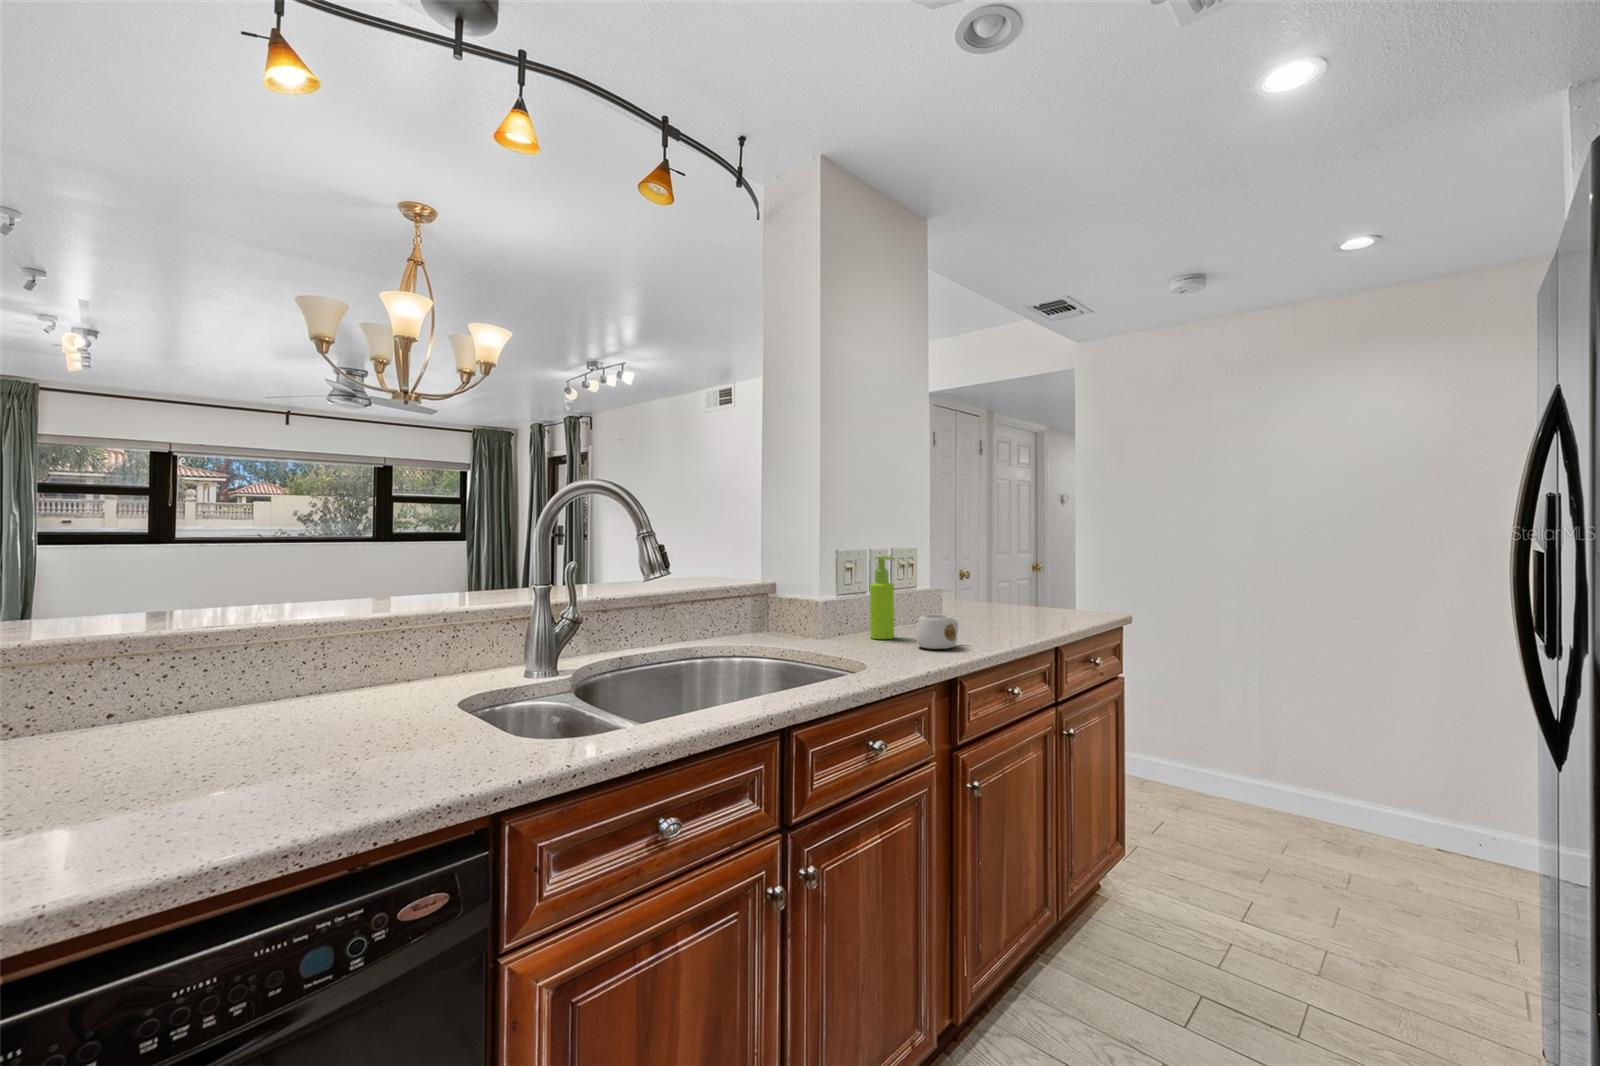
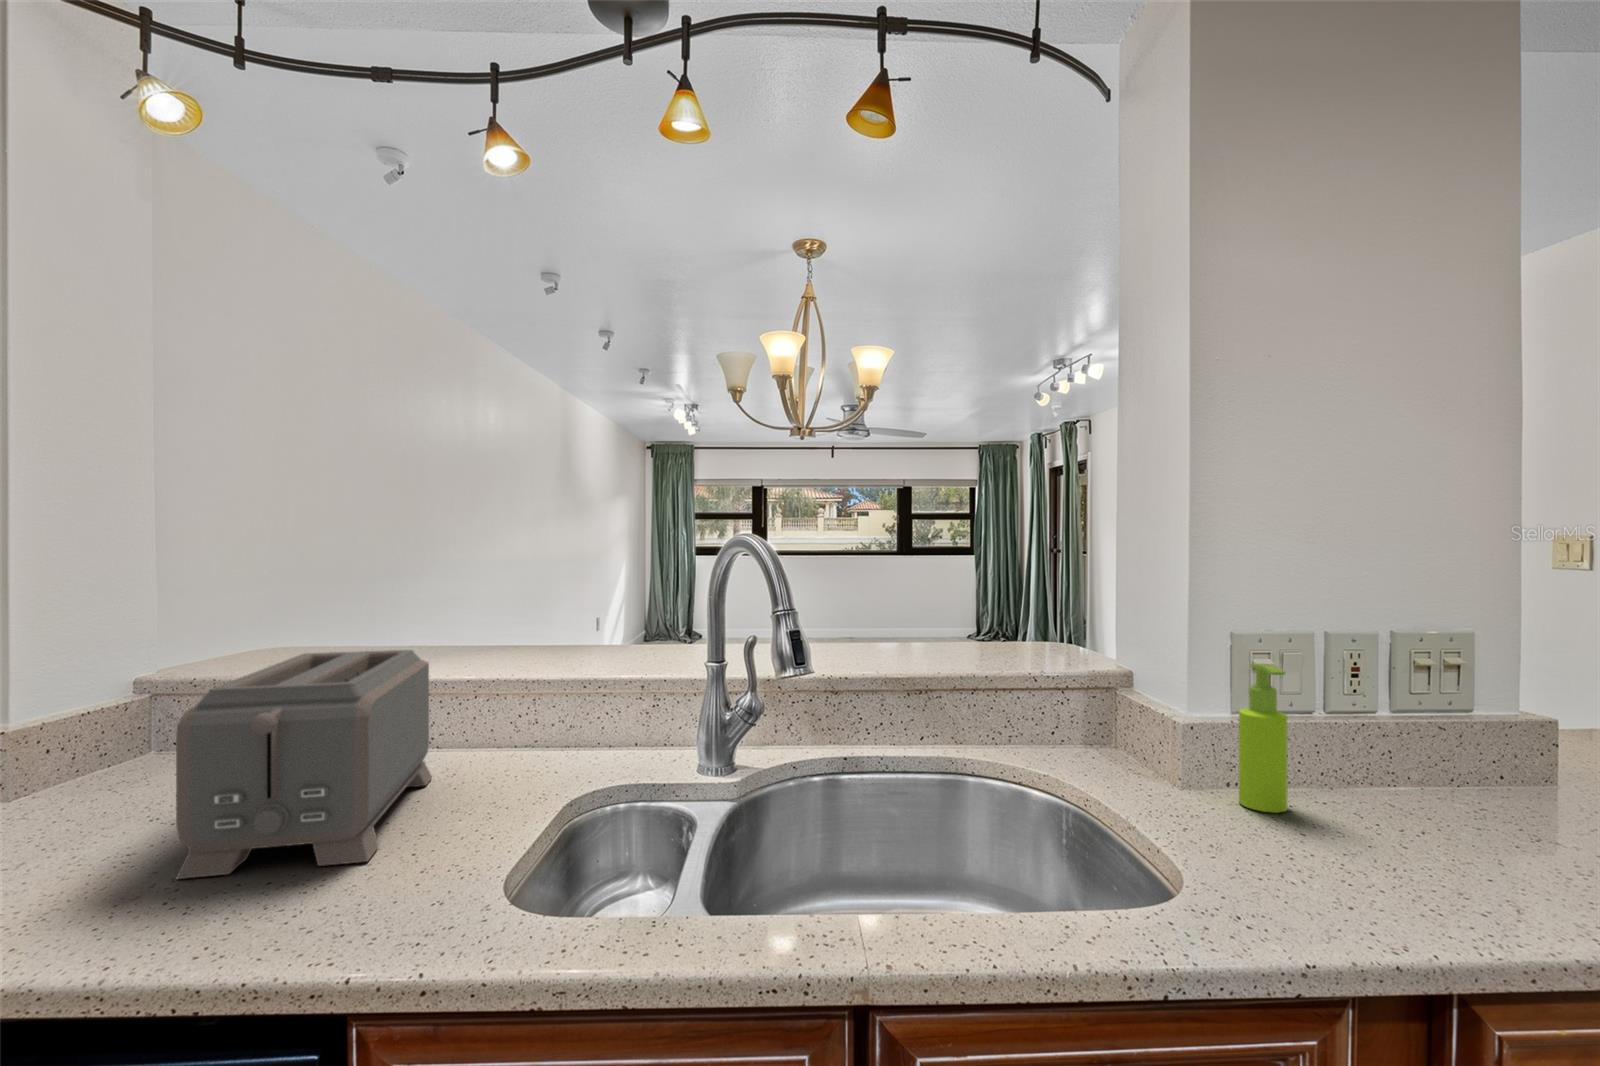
toaster: none [87,585,362,806] -> present [176,650,432,879]
mug: present [916,614,958,649] -> none [1295,792,1408,873]

